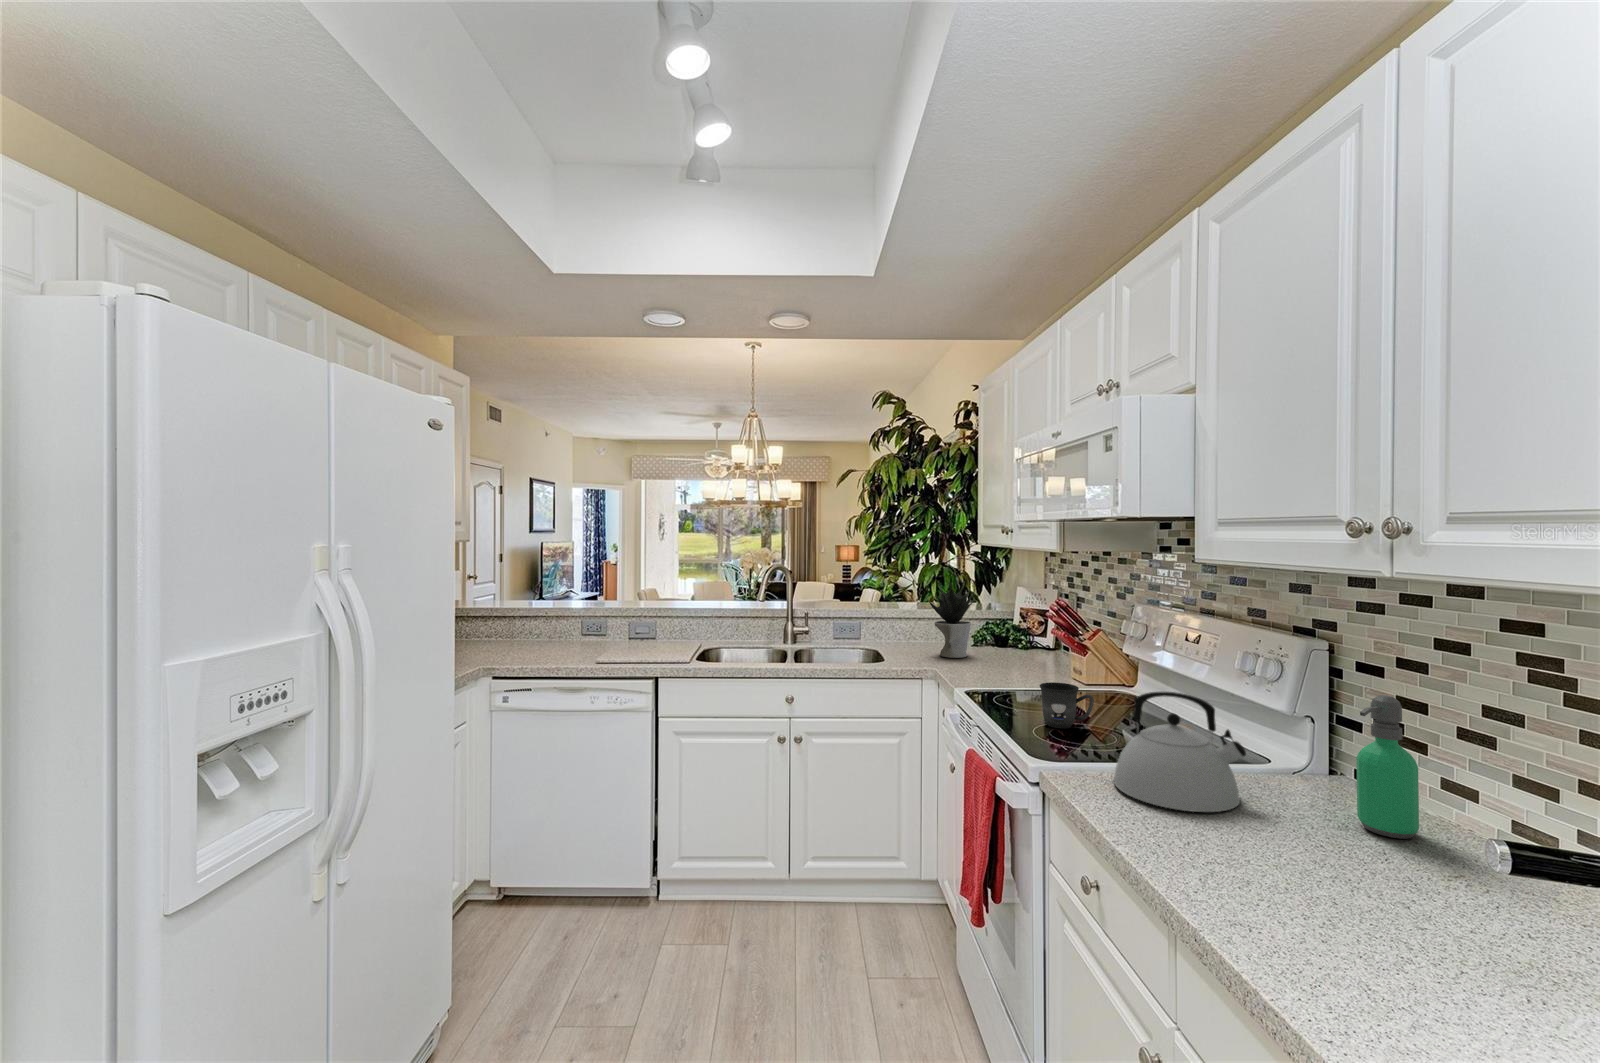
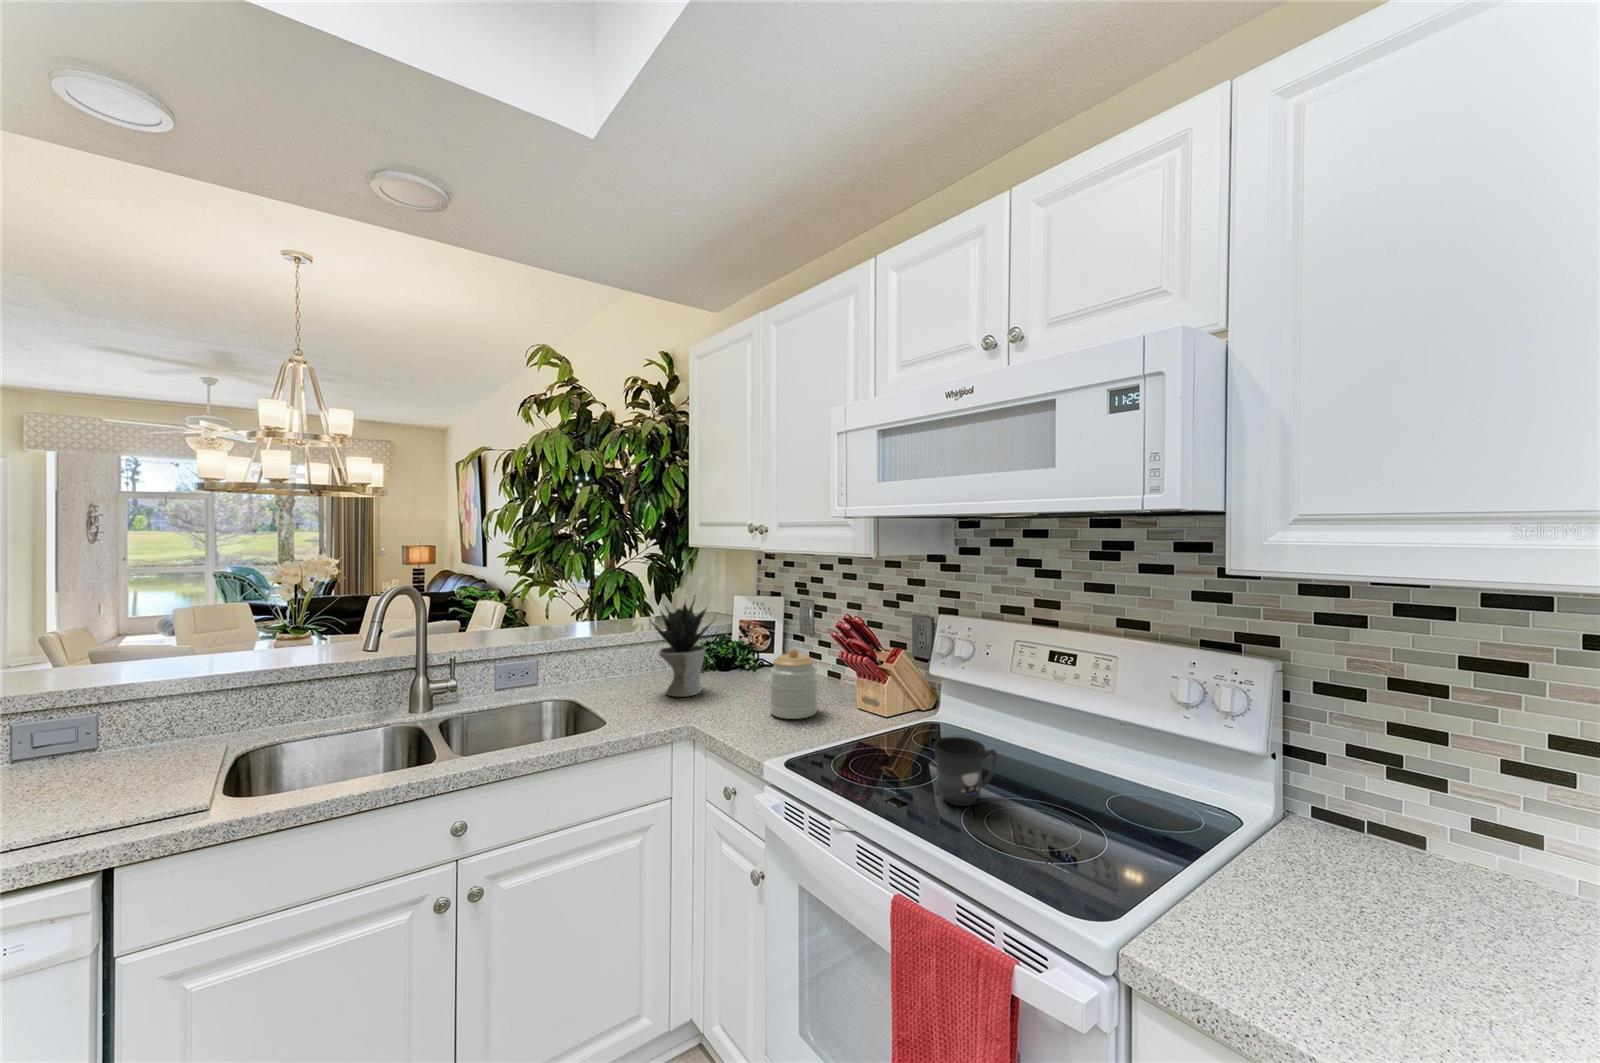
jar: none [997,624,1036,678] -> present [770,648,817,719]
kettle: present [1114,692,1246,812] -> none [1164,761,1364,956]
soap dispenser: present [1357,695,1419,839] -> none [1432,729,1518,906]

